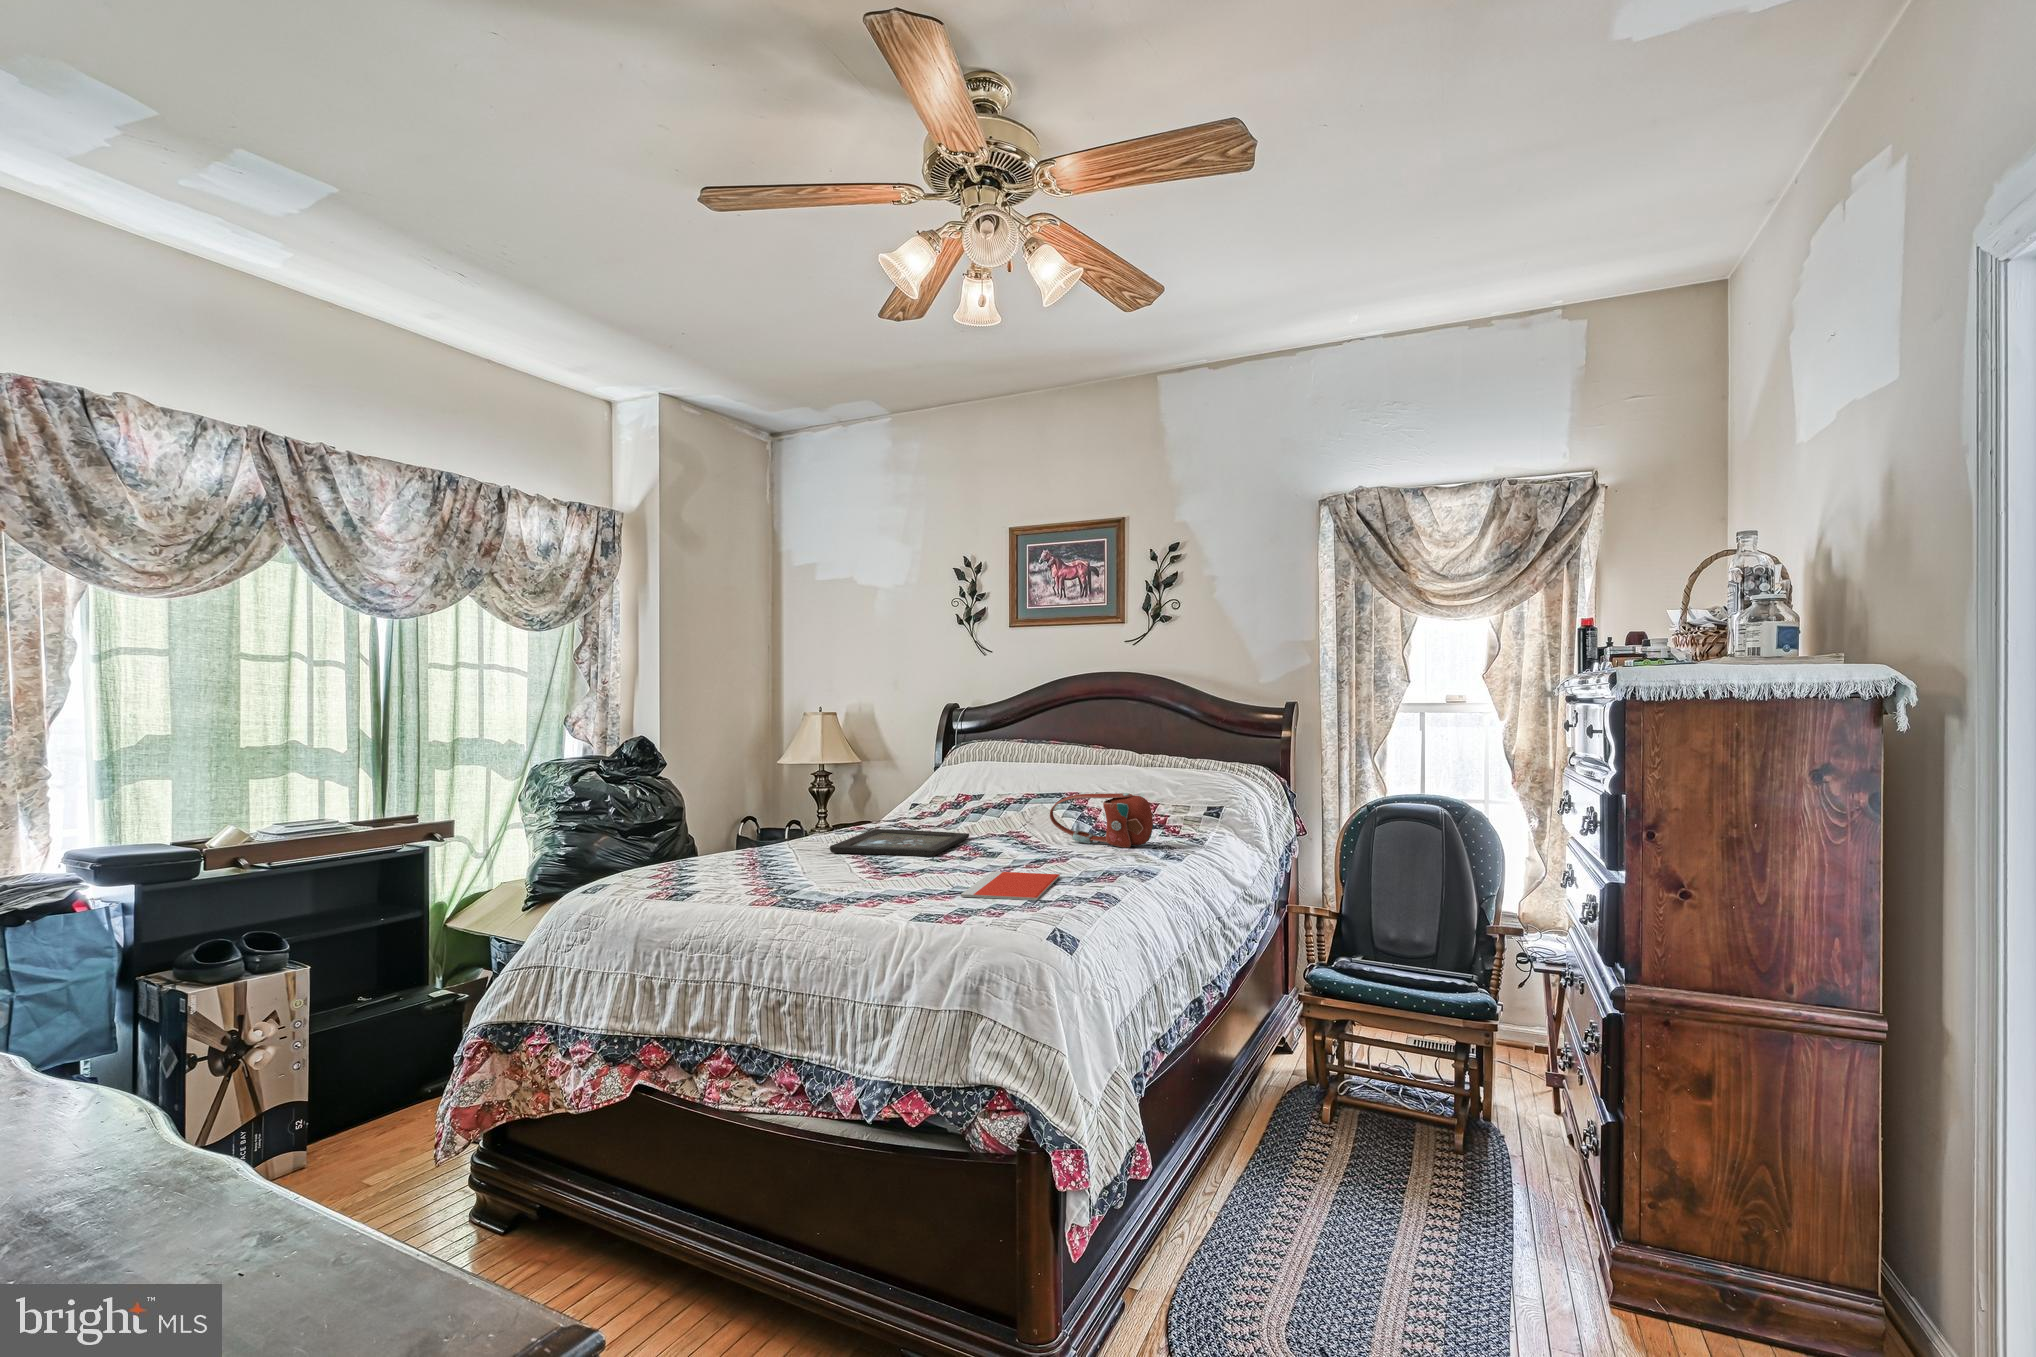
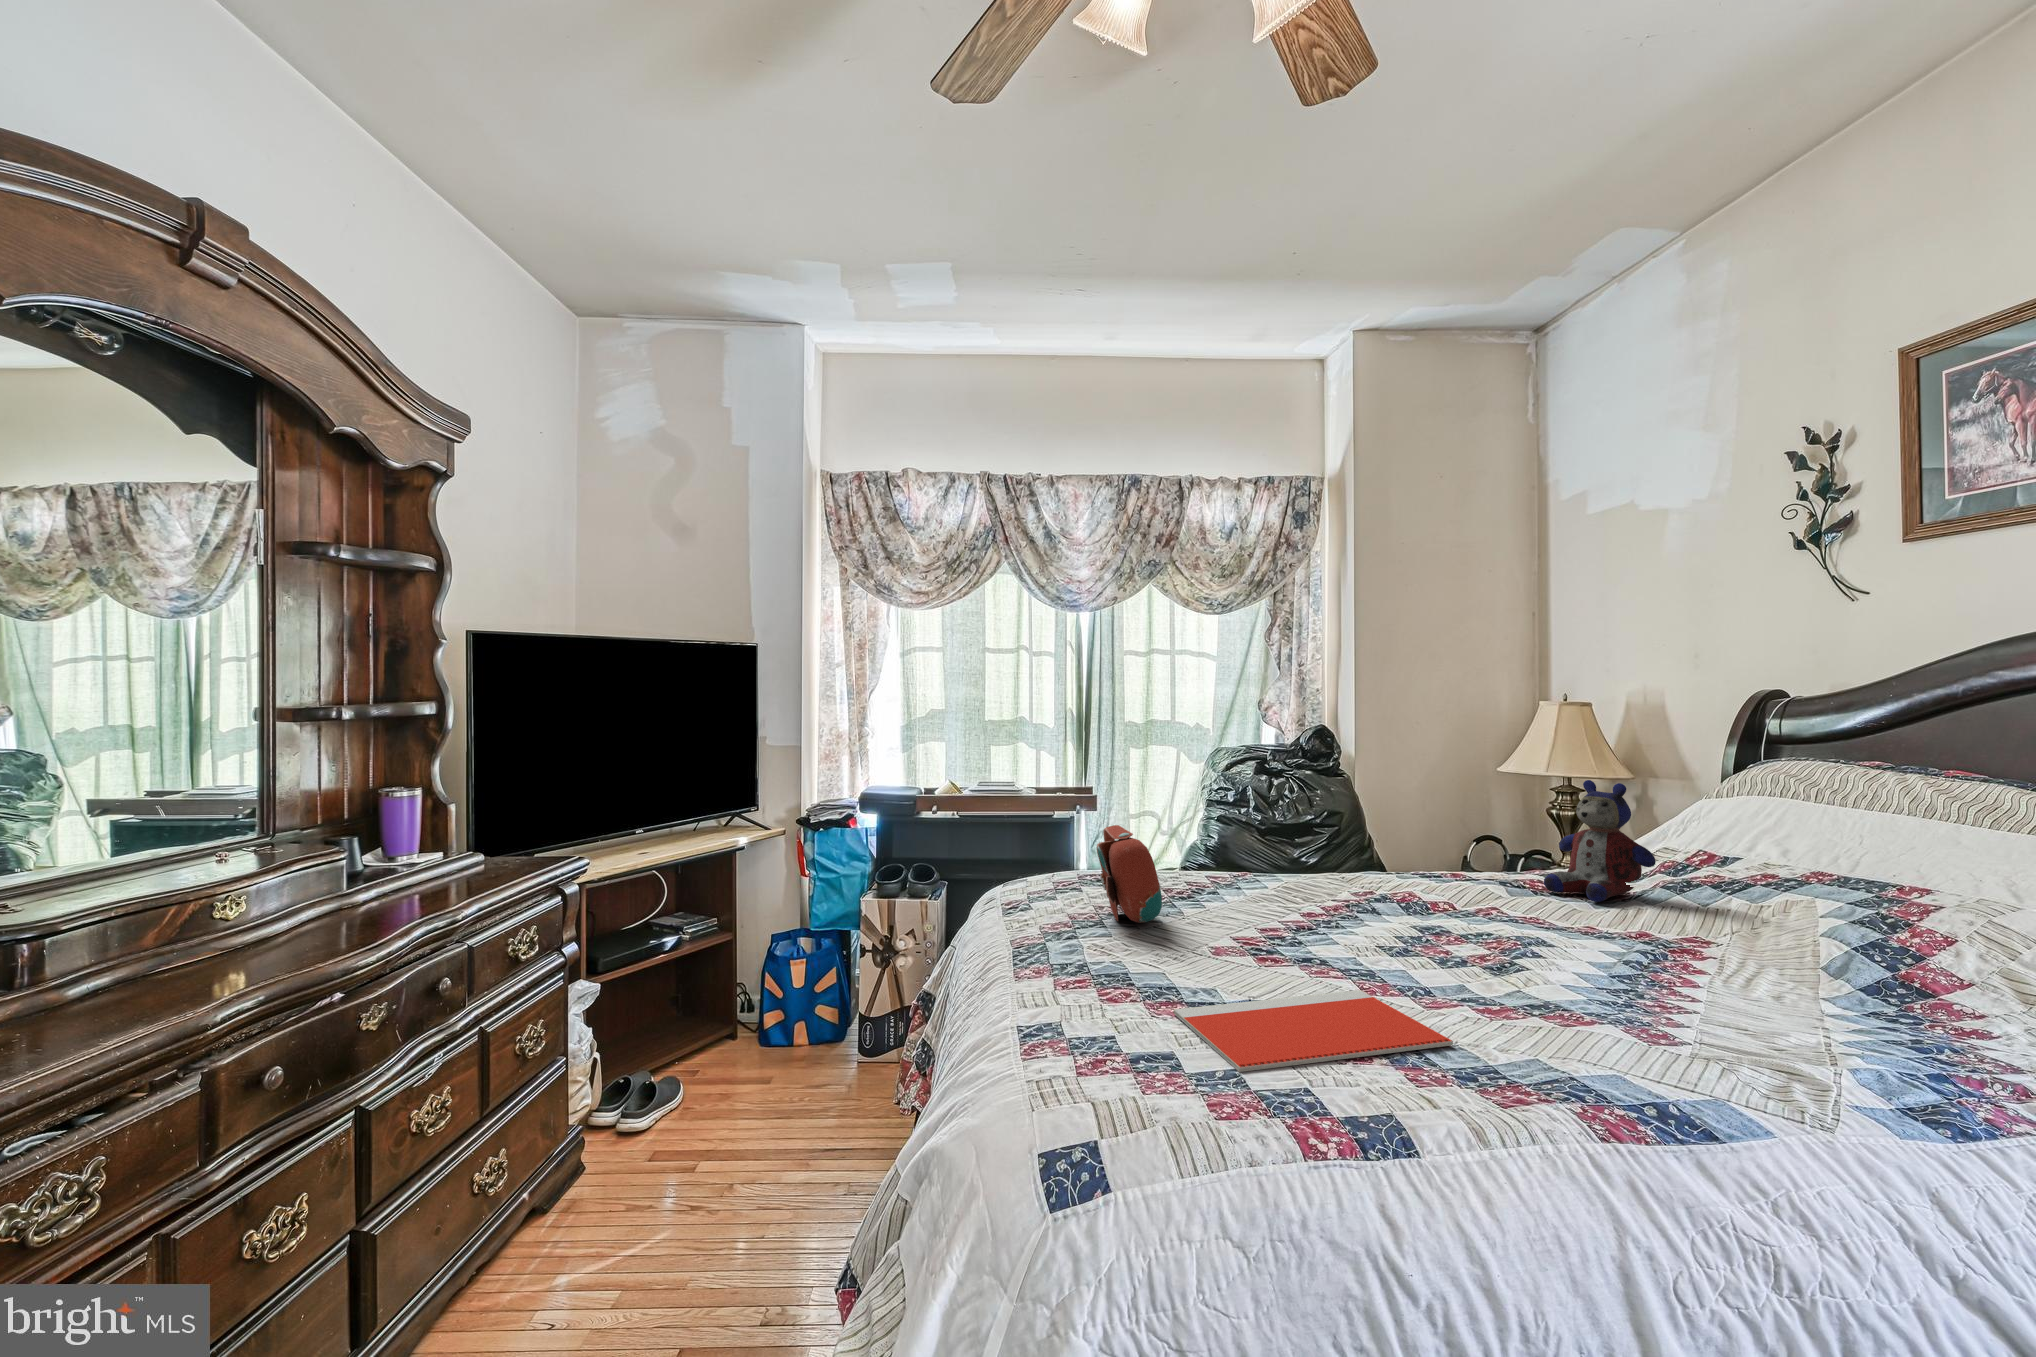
stuffed bear: none [918,760,972,830] -> present [1544,780,1656,902]
handbag: present [1050,793,1153,848] -> present [1097,825,1162,923]
tray: present [830,829,969,856] -> none [1296,873,1572,935]

